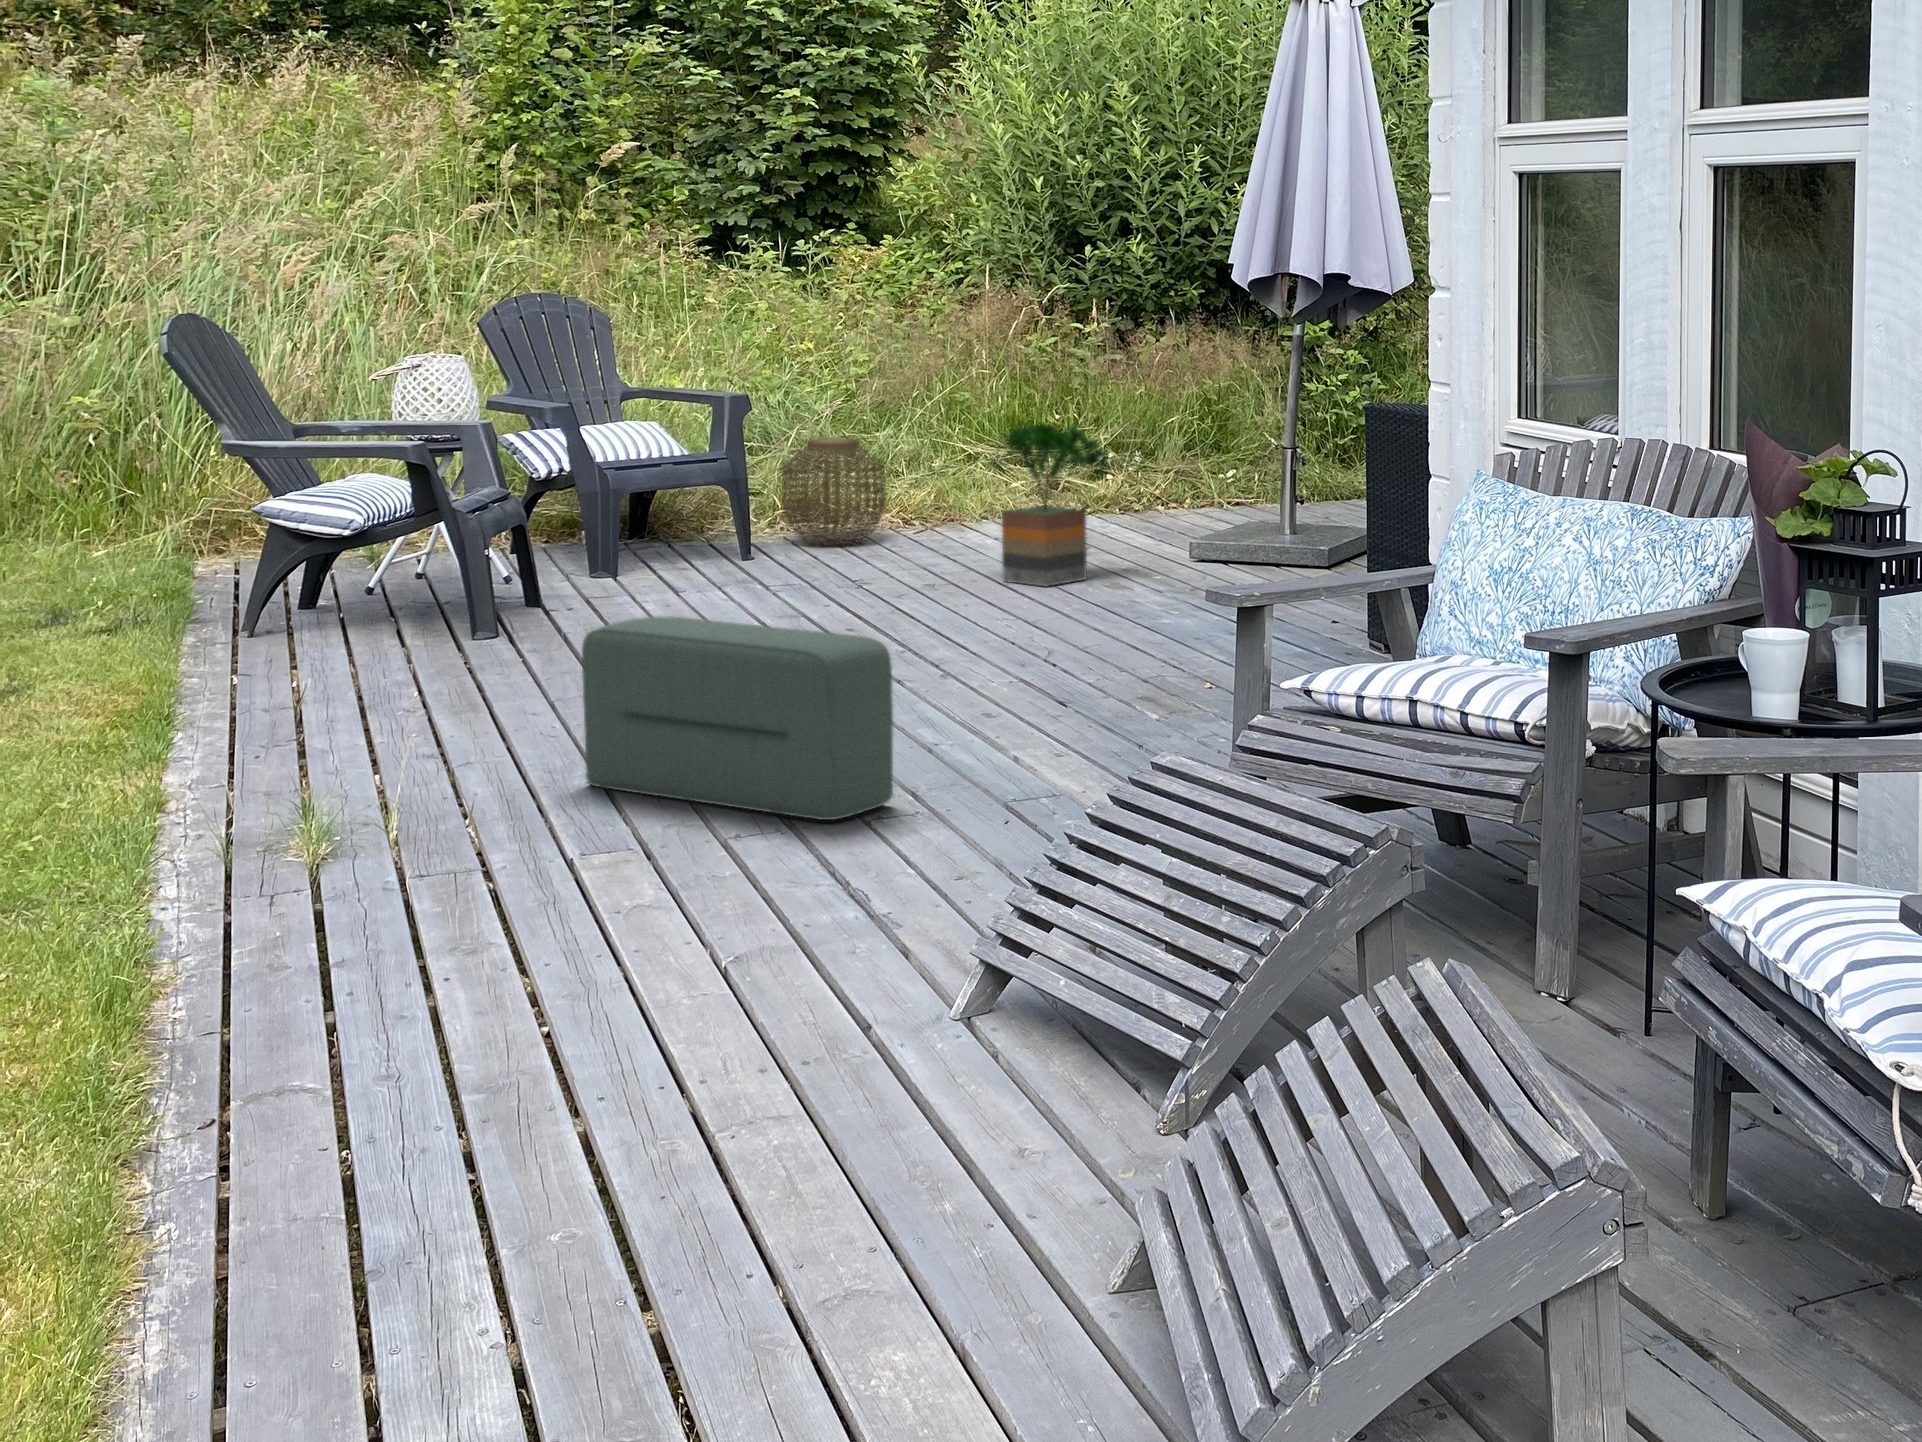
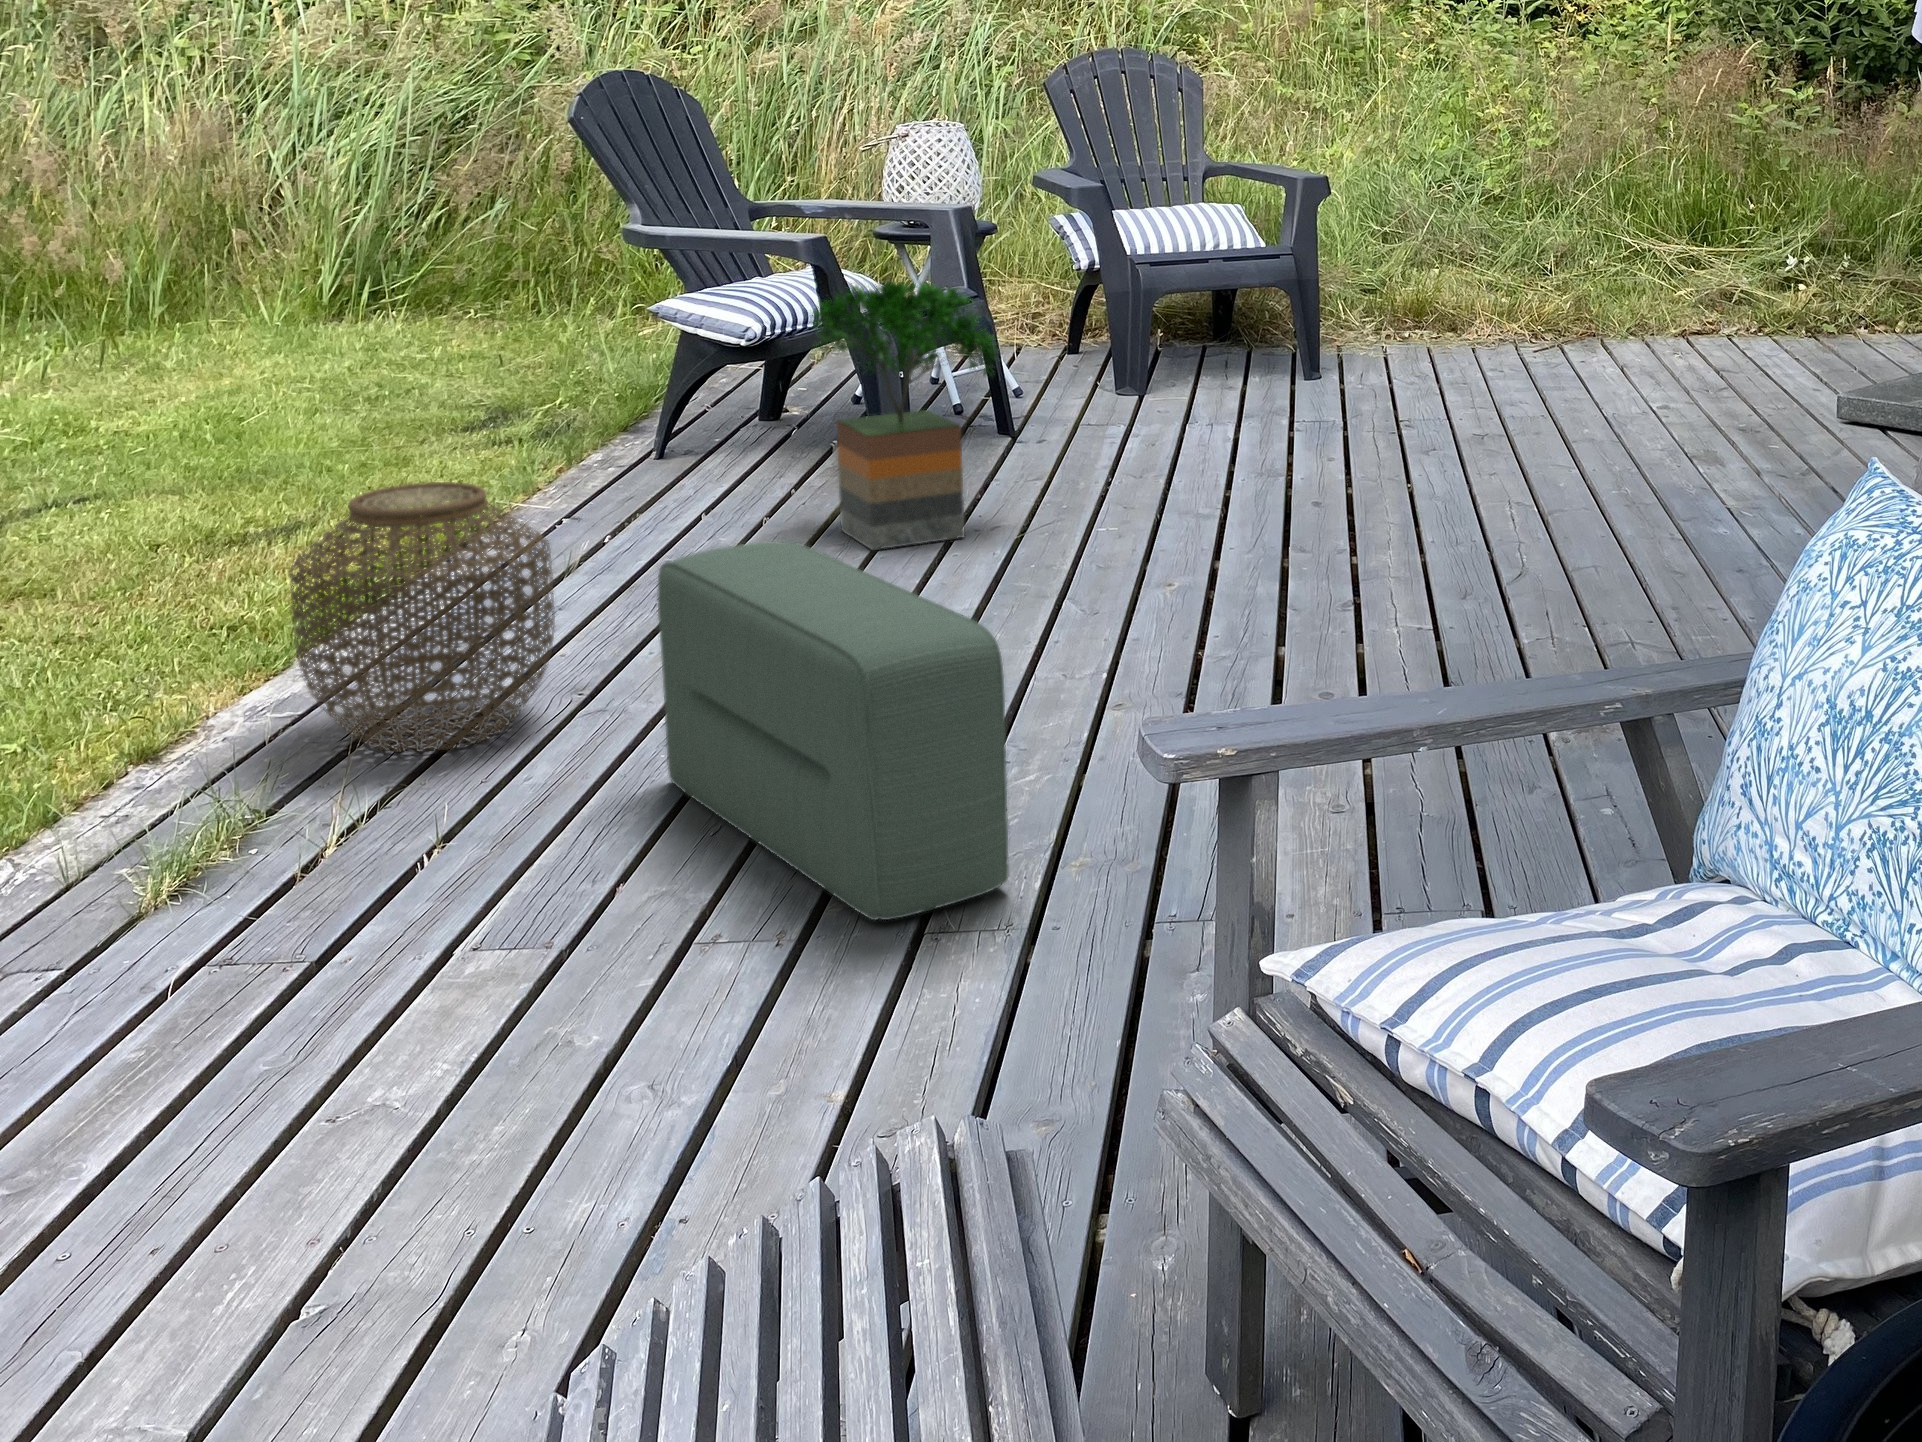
potted tree: present [989,422,1111,587] -> present [812,281,999,550]
woven basket: present [782,438,885,546] -> present [290,482,555,752]

